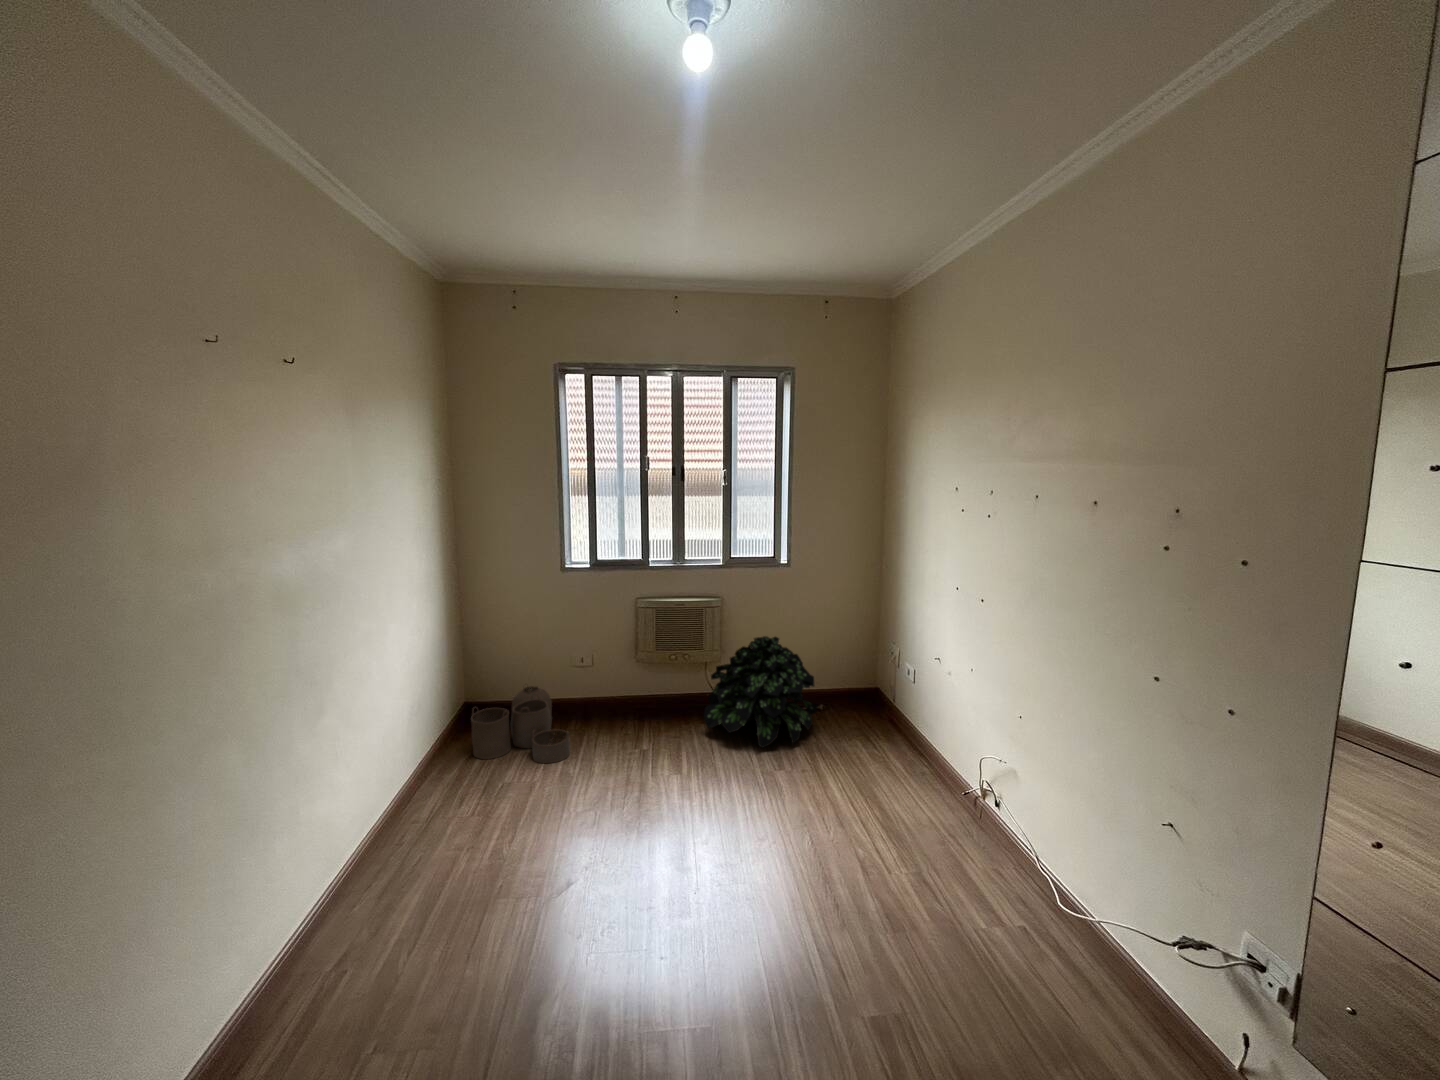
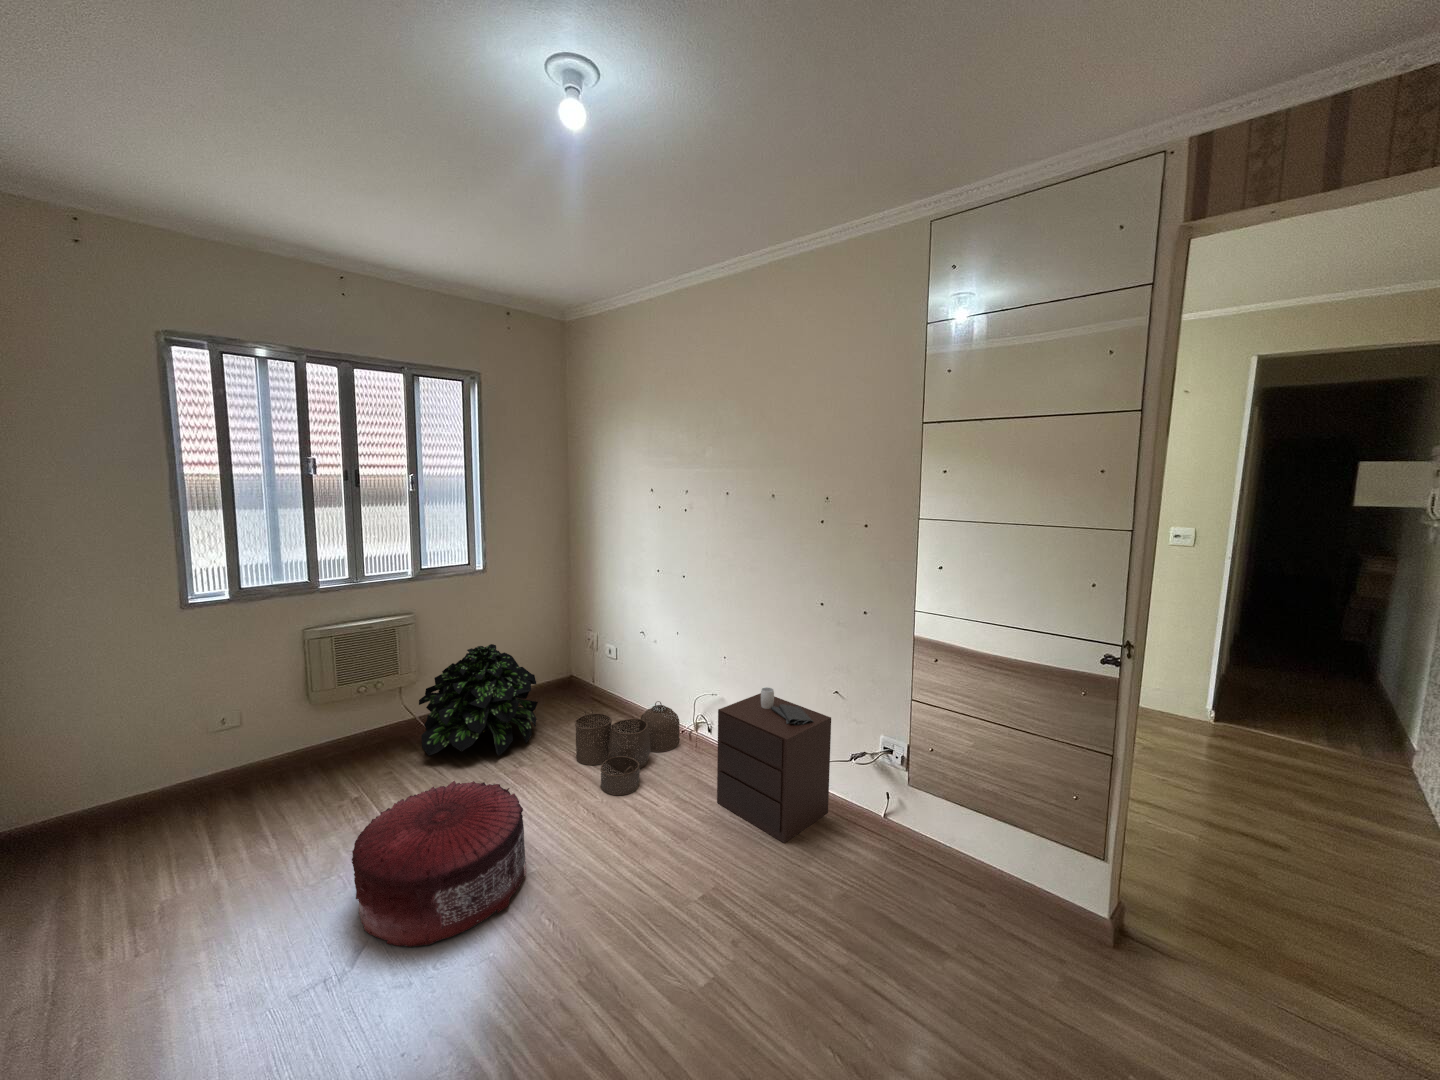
woven basket: present [471,686,570,763] -> present [575,701,680,795]
pouf: none [573,757,725,903] -> present [352,781,526,947]
nightstand: none [959,772,1147,1010] -> present [717,687,831,843]

